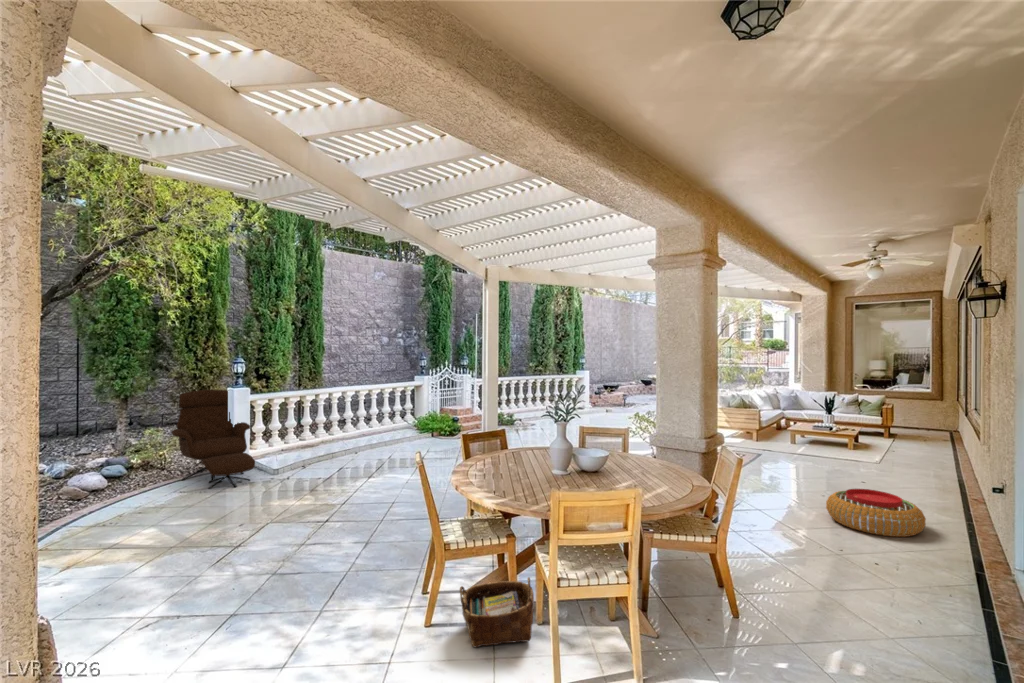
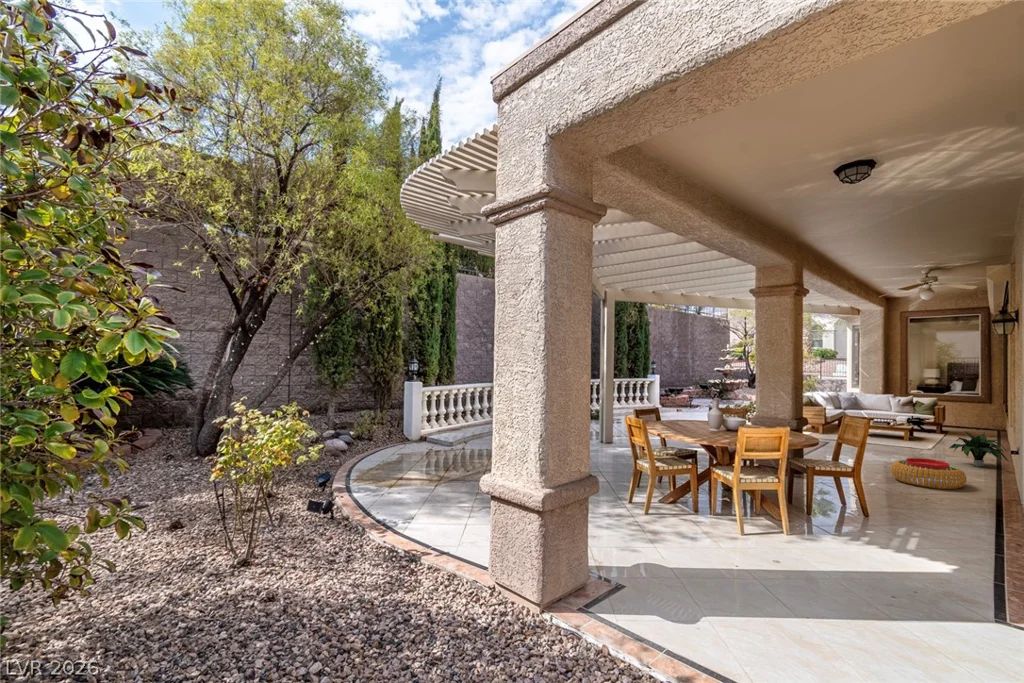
lounge chair: present [172,390,255,489] -> none [386,383,450,453]
potted plant: none [899,444,975,490] -> present [949,432,1009,467]
woven basket: present [460,577,534,647] -> none [671,488,719,523]

